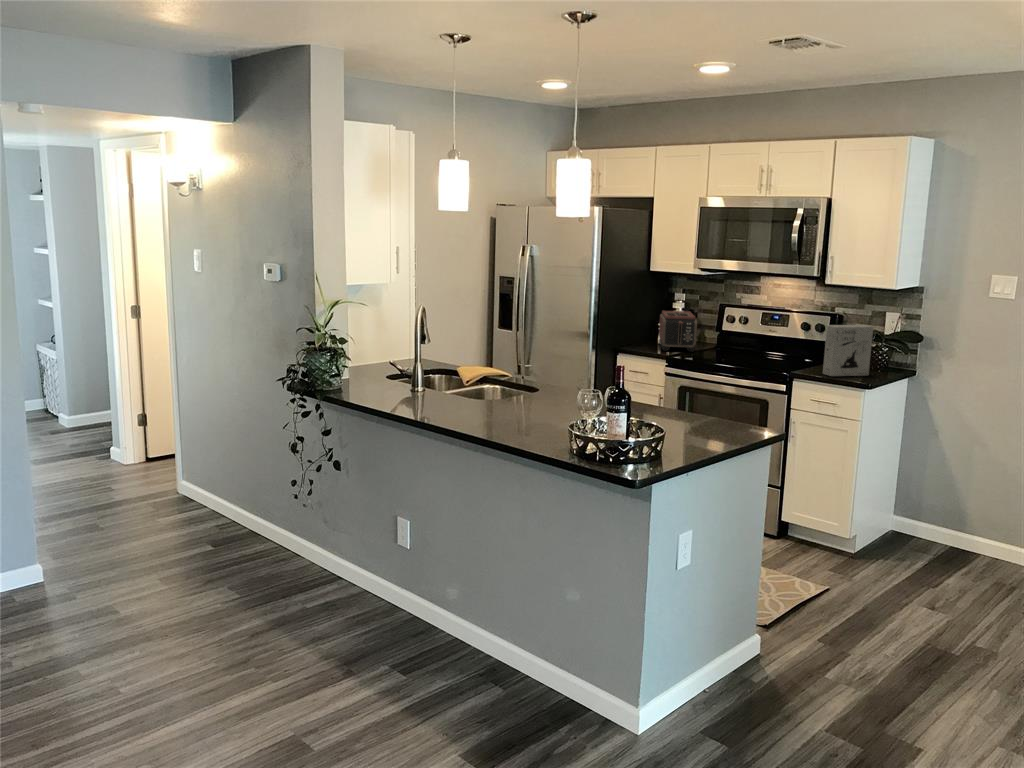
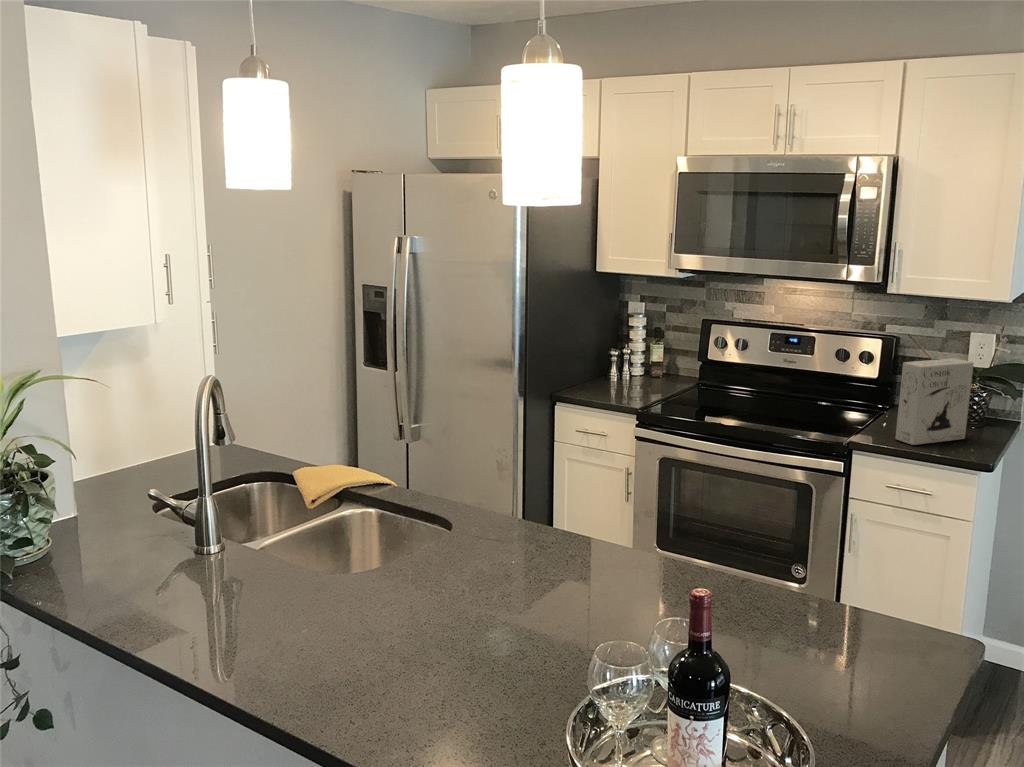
toaster: present [659,311,697,352] -> none [613,332,677,397]

